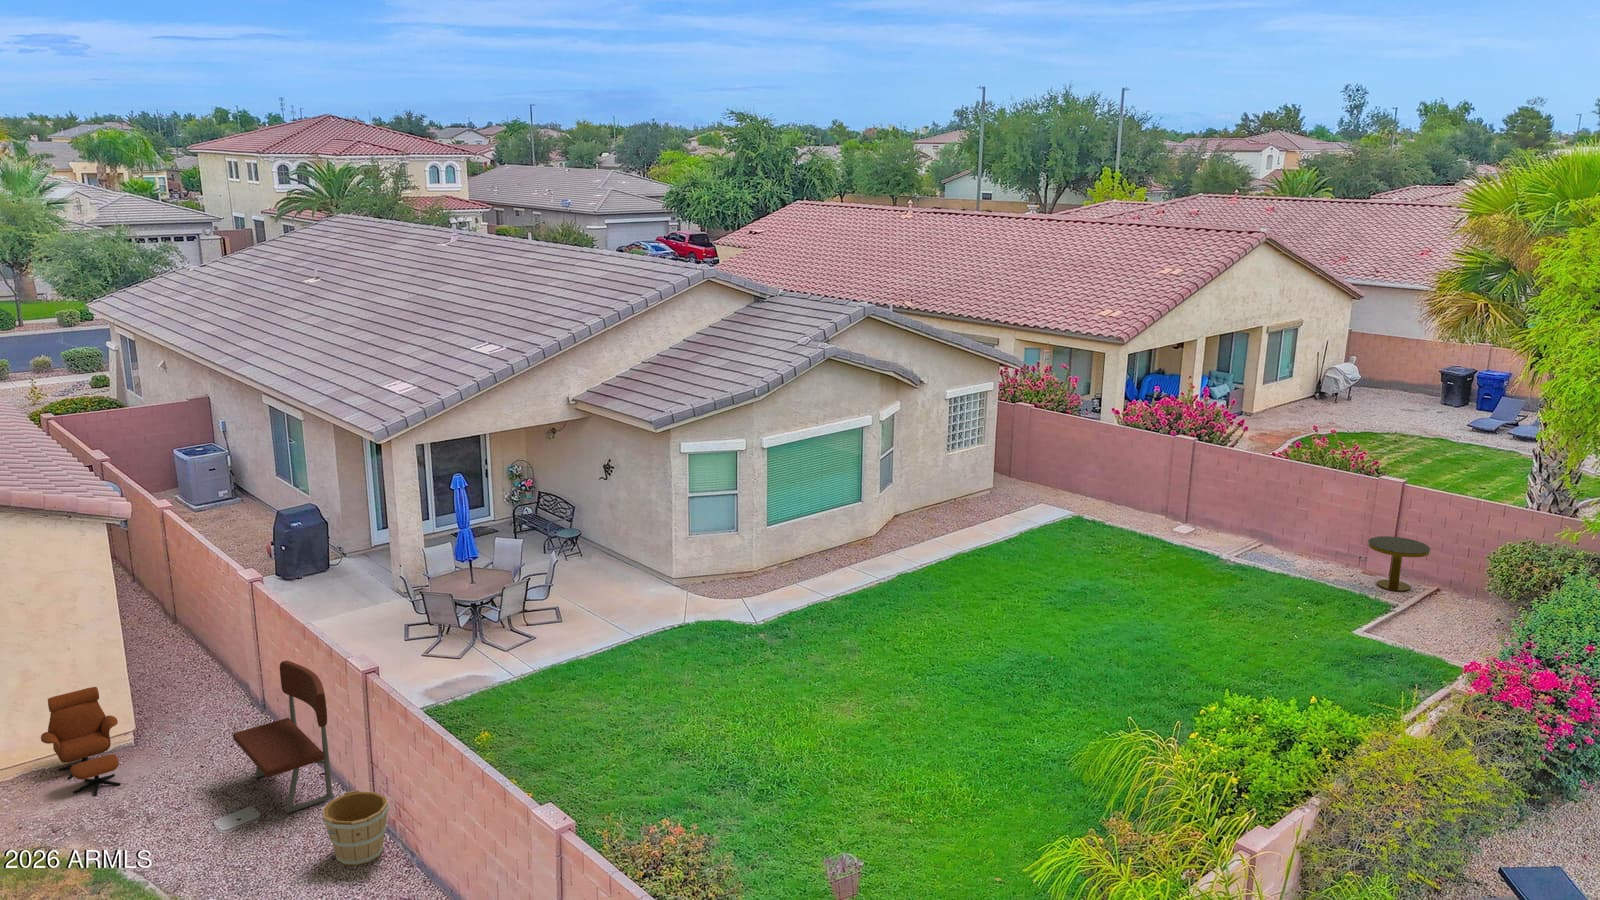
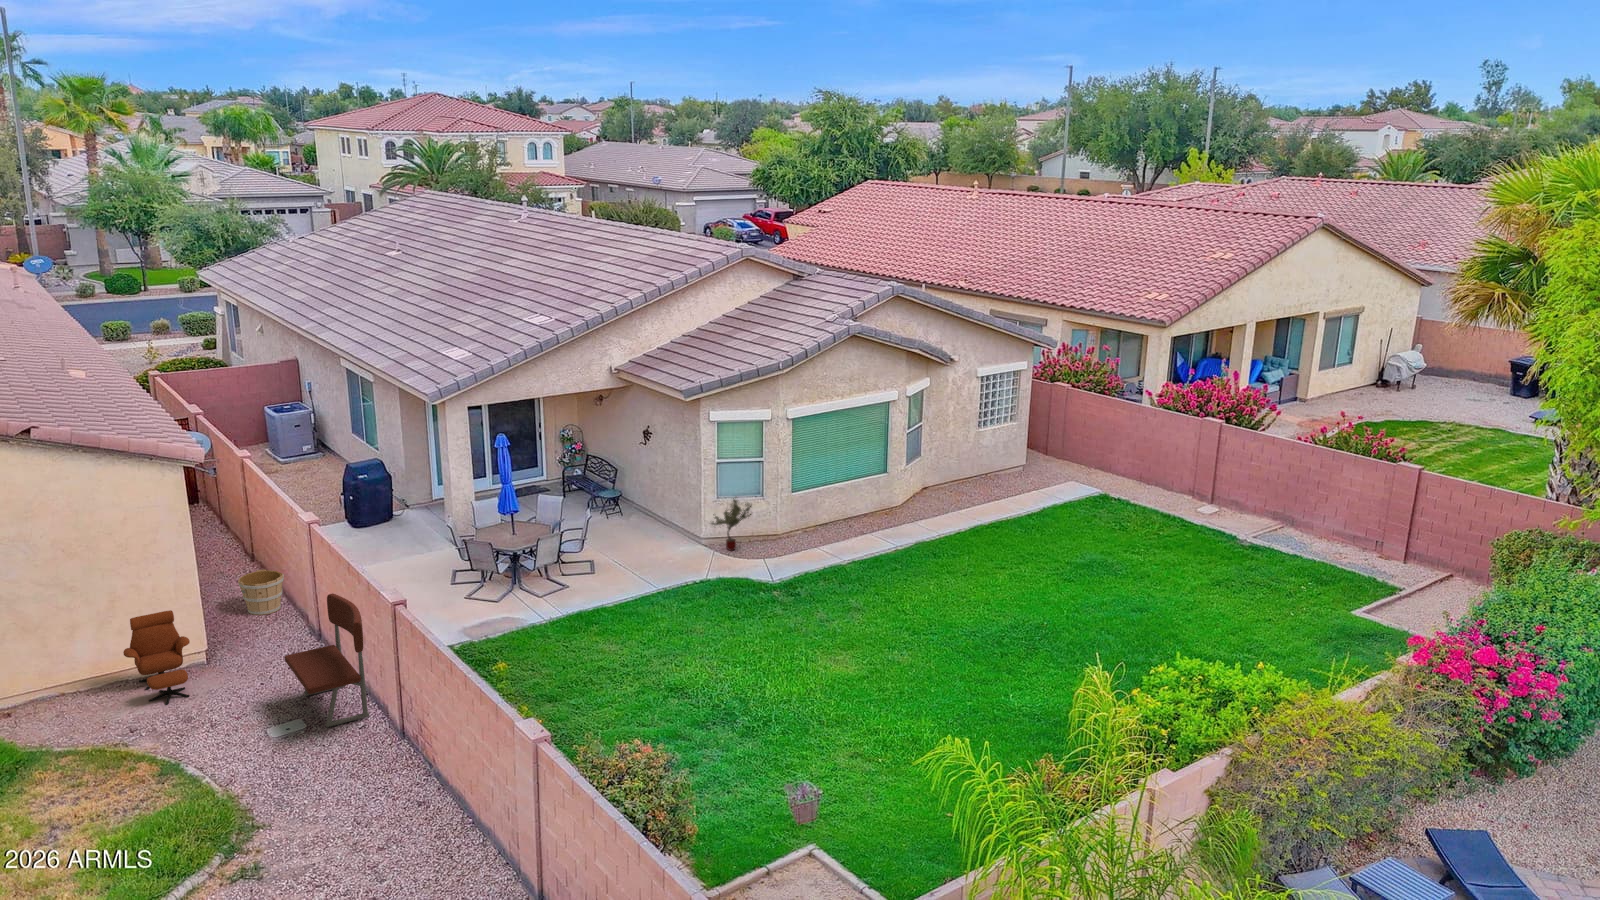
potted tree: none [681,533,727,591] -> present [711,498,752,550]
side table: present [1368,536,1430,591] -> none [1380,521,1442,575]
wooden bucket: present [322,790,389,866] -> present [238,569,284,615]

